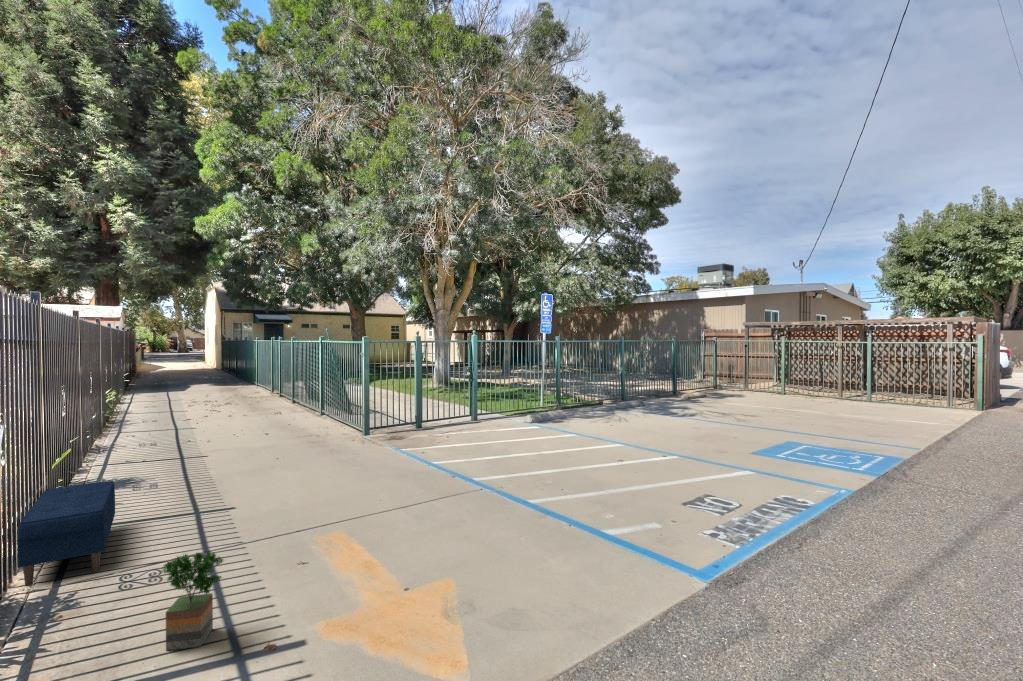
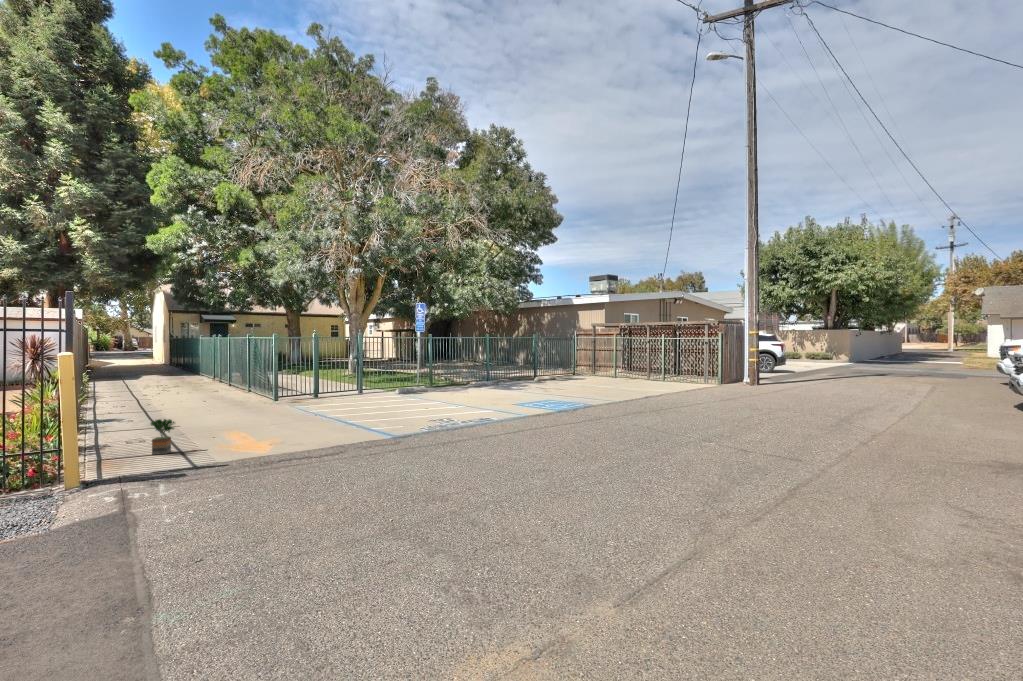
bench: present [17,481,115,586] -> none [77,407,116,446]

